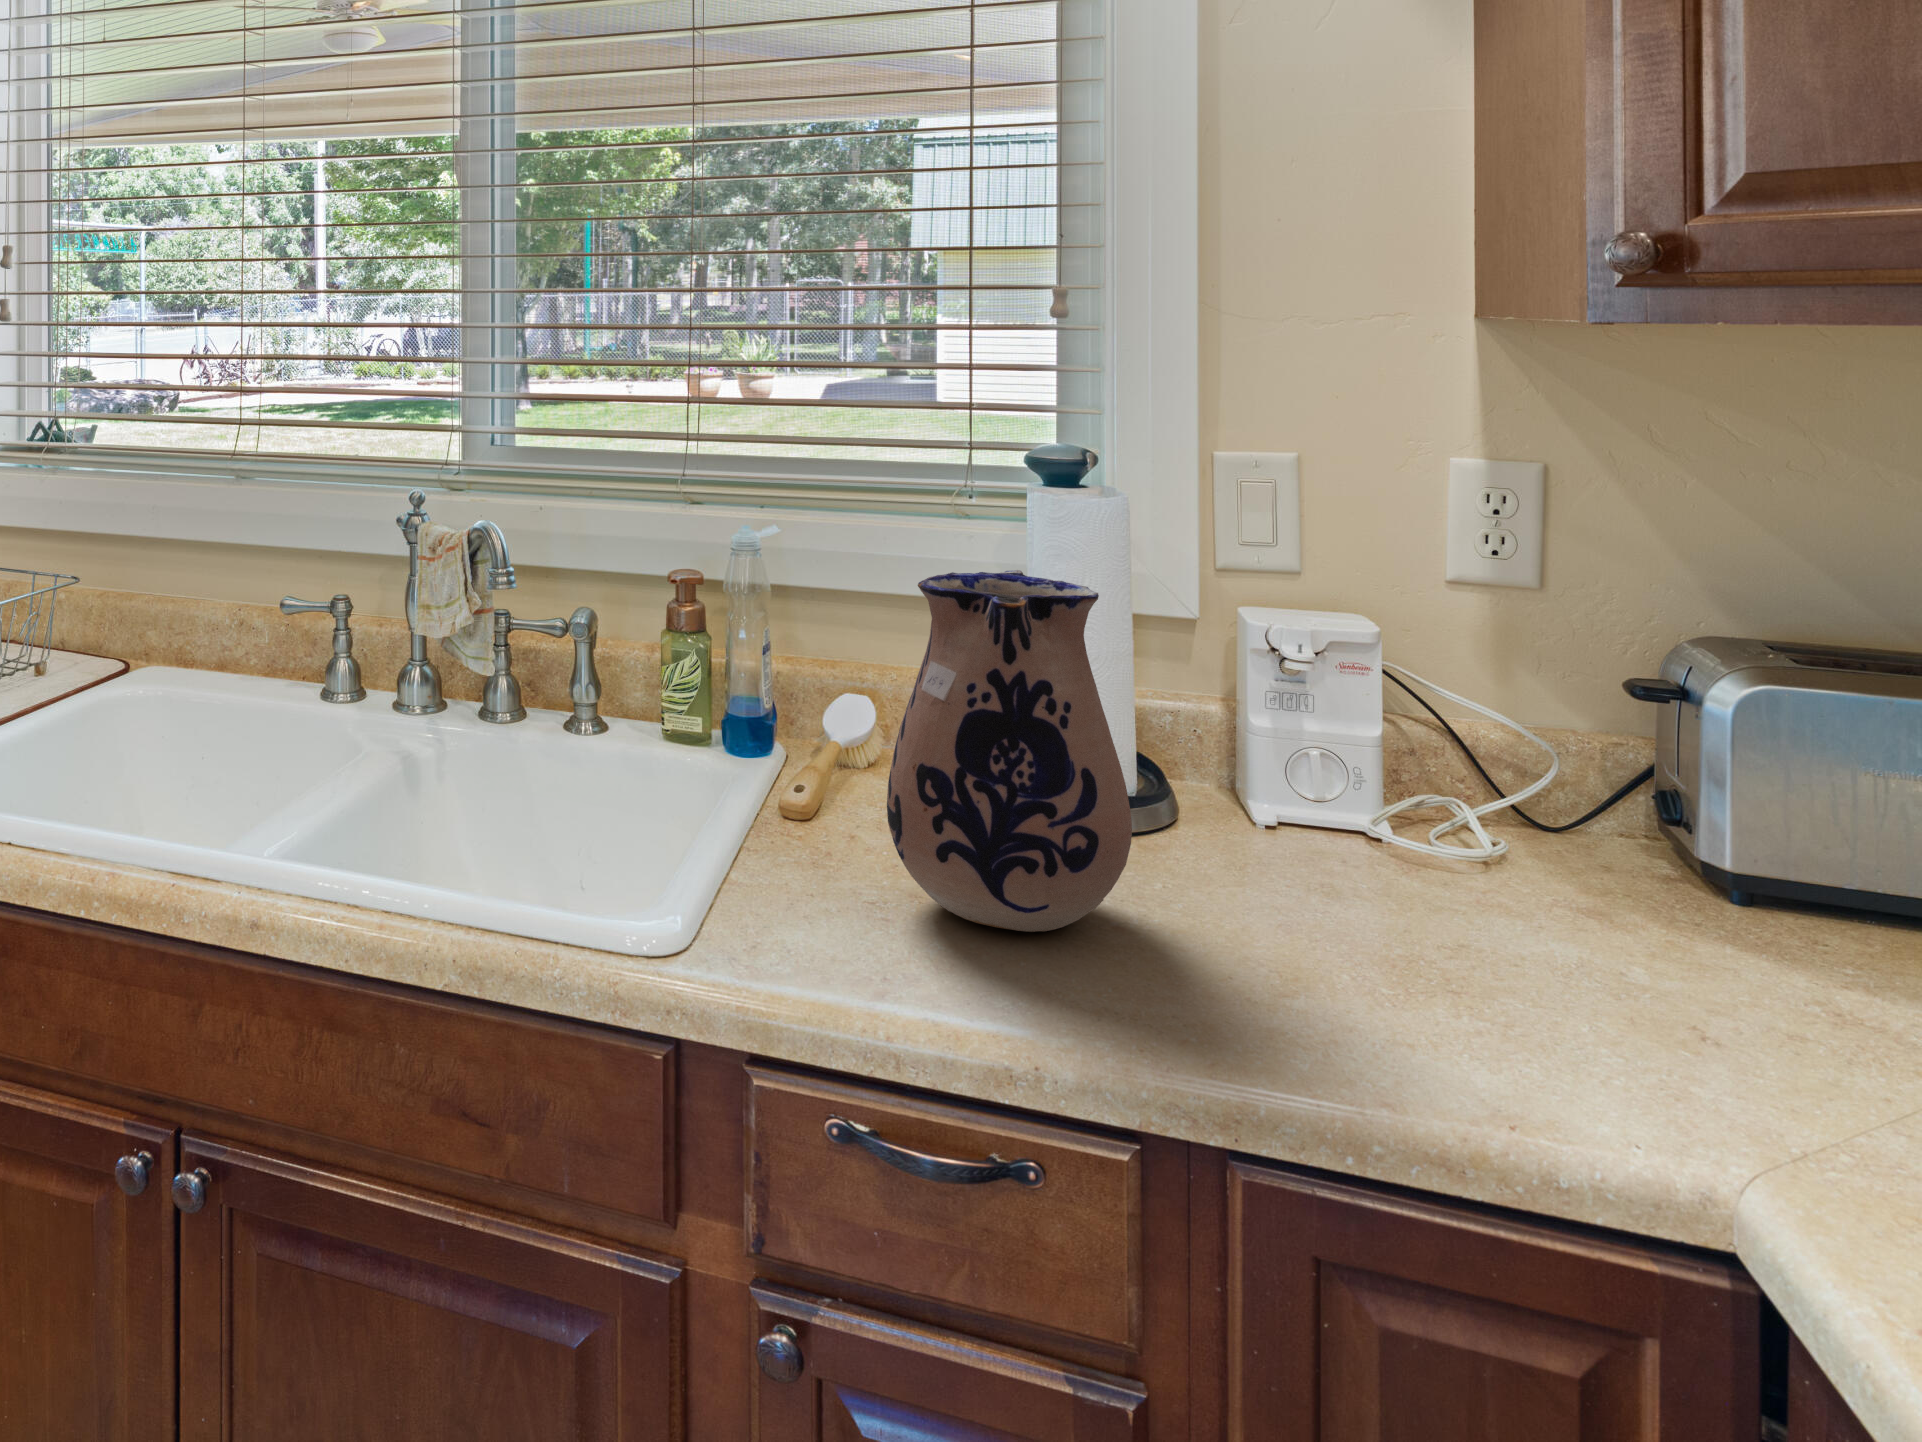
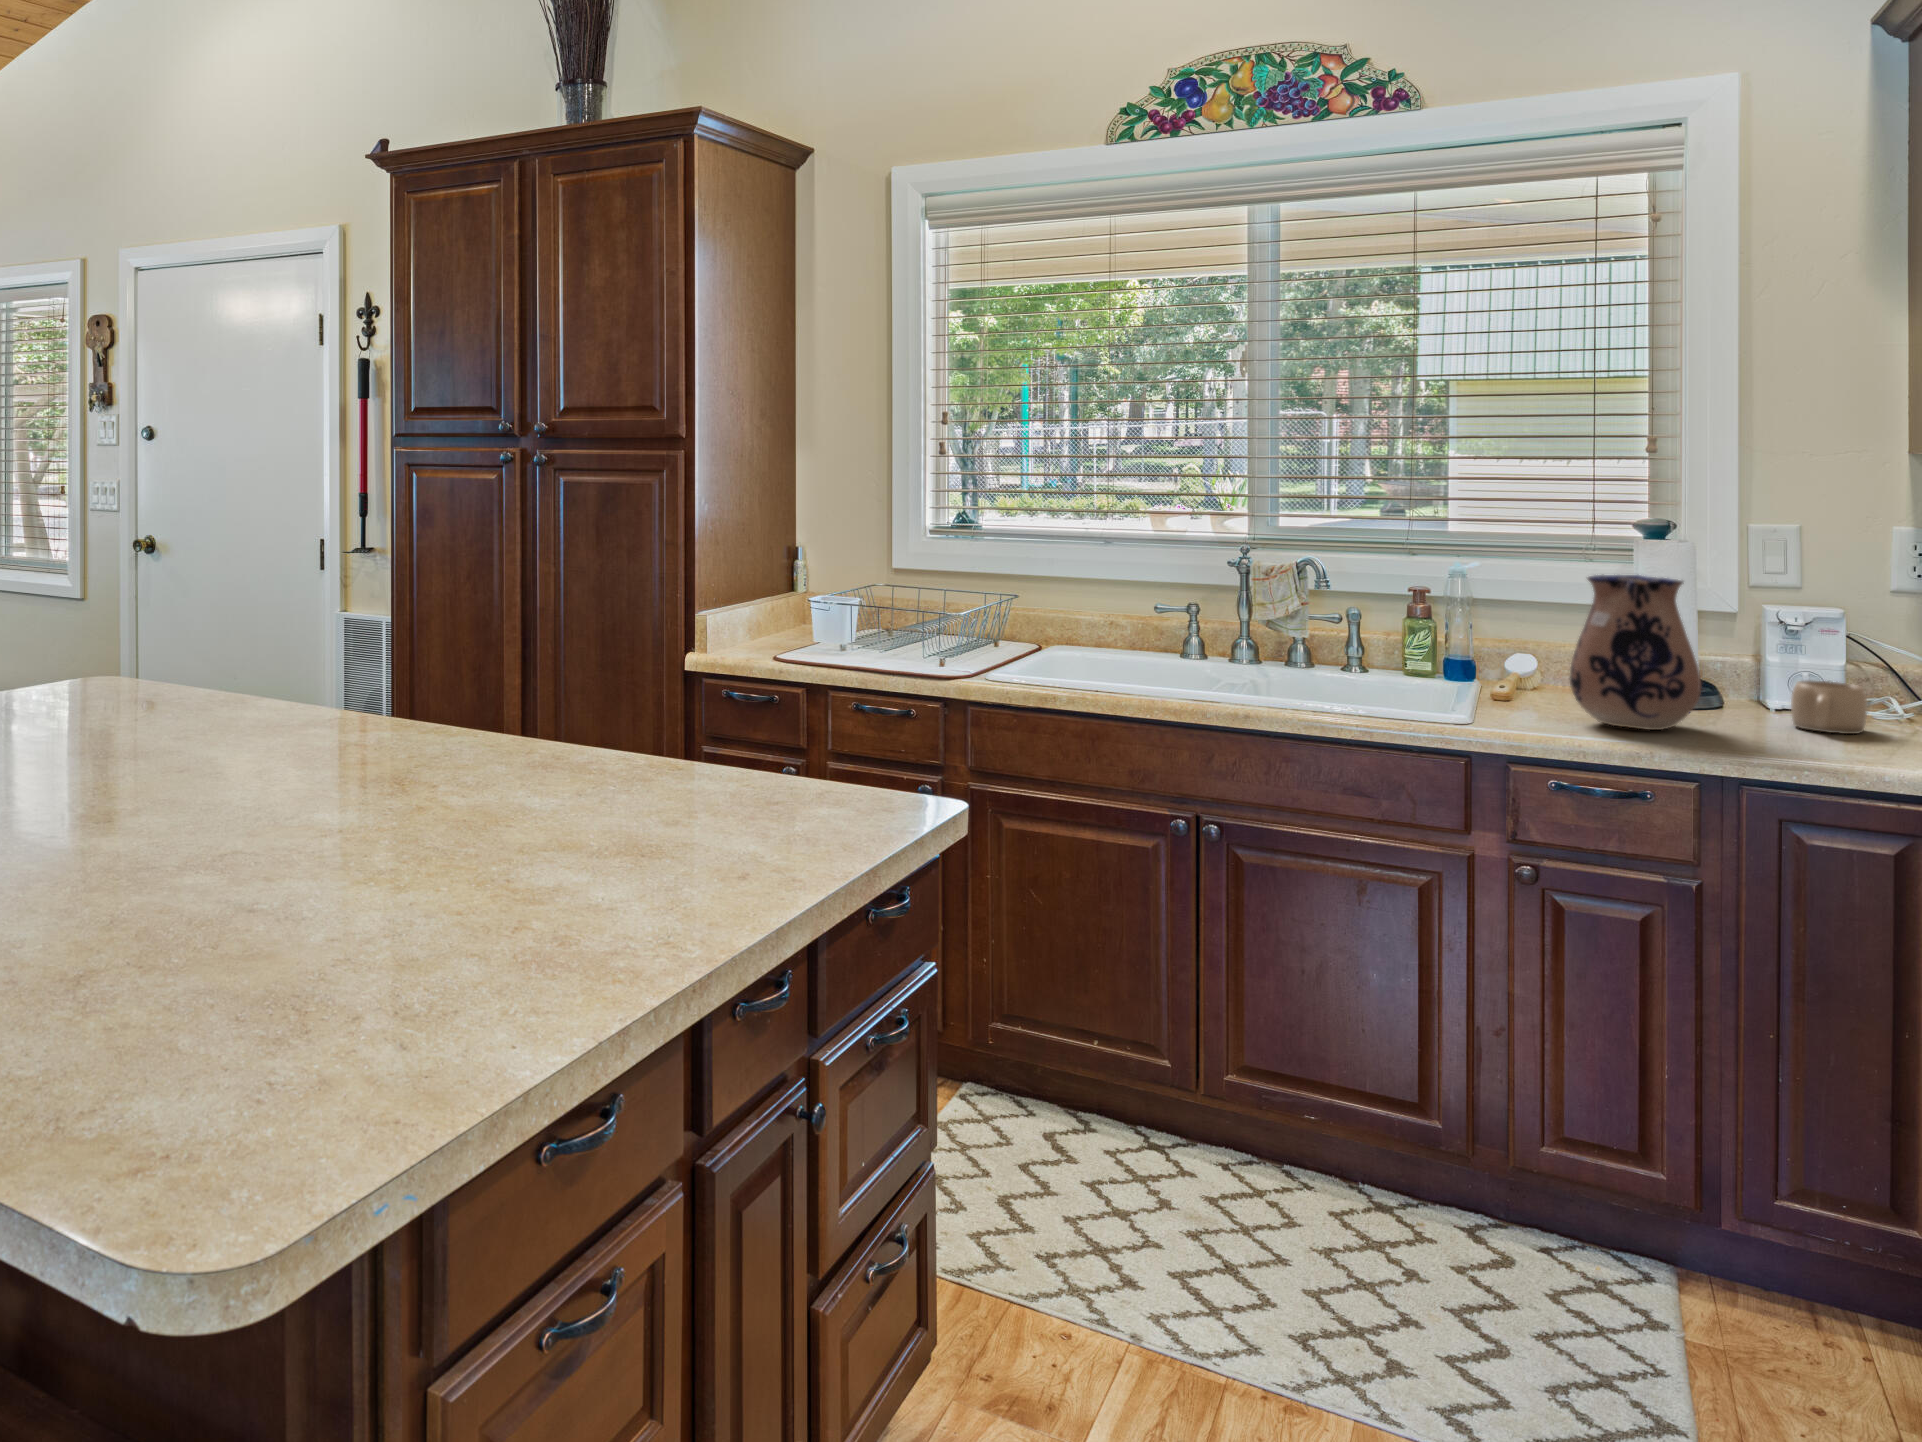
mug: none [1299,795,1441,928] -> present [1791,680,1867,734]

